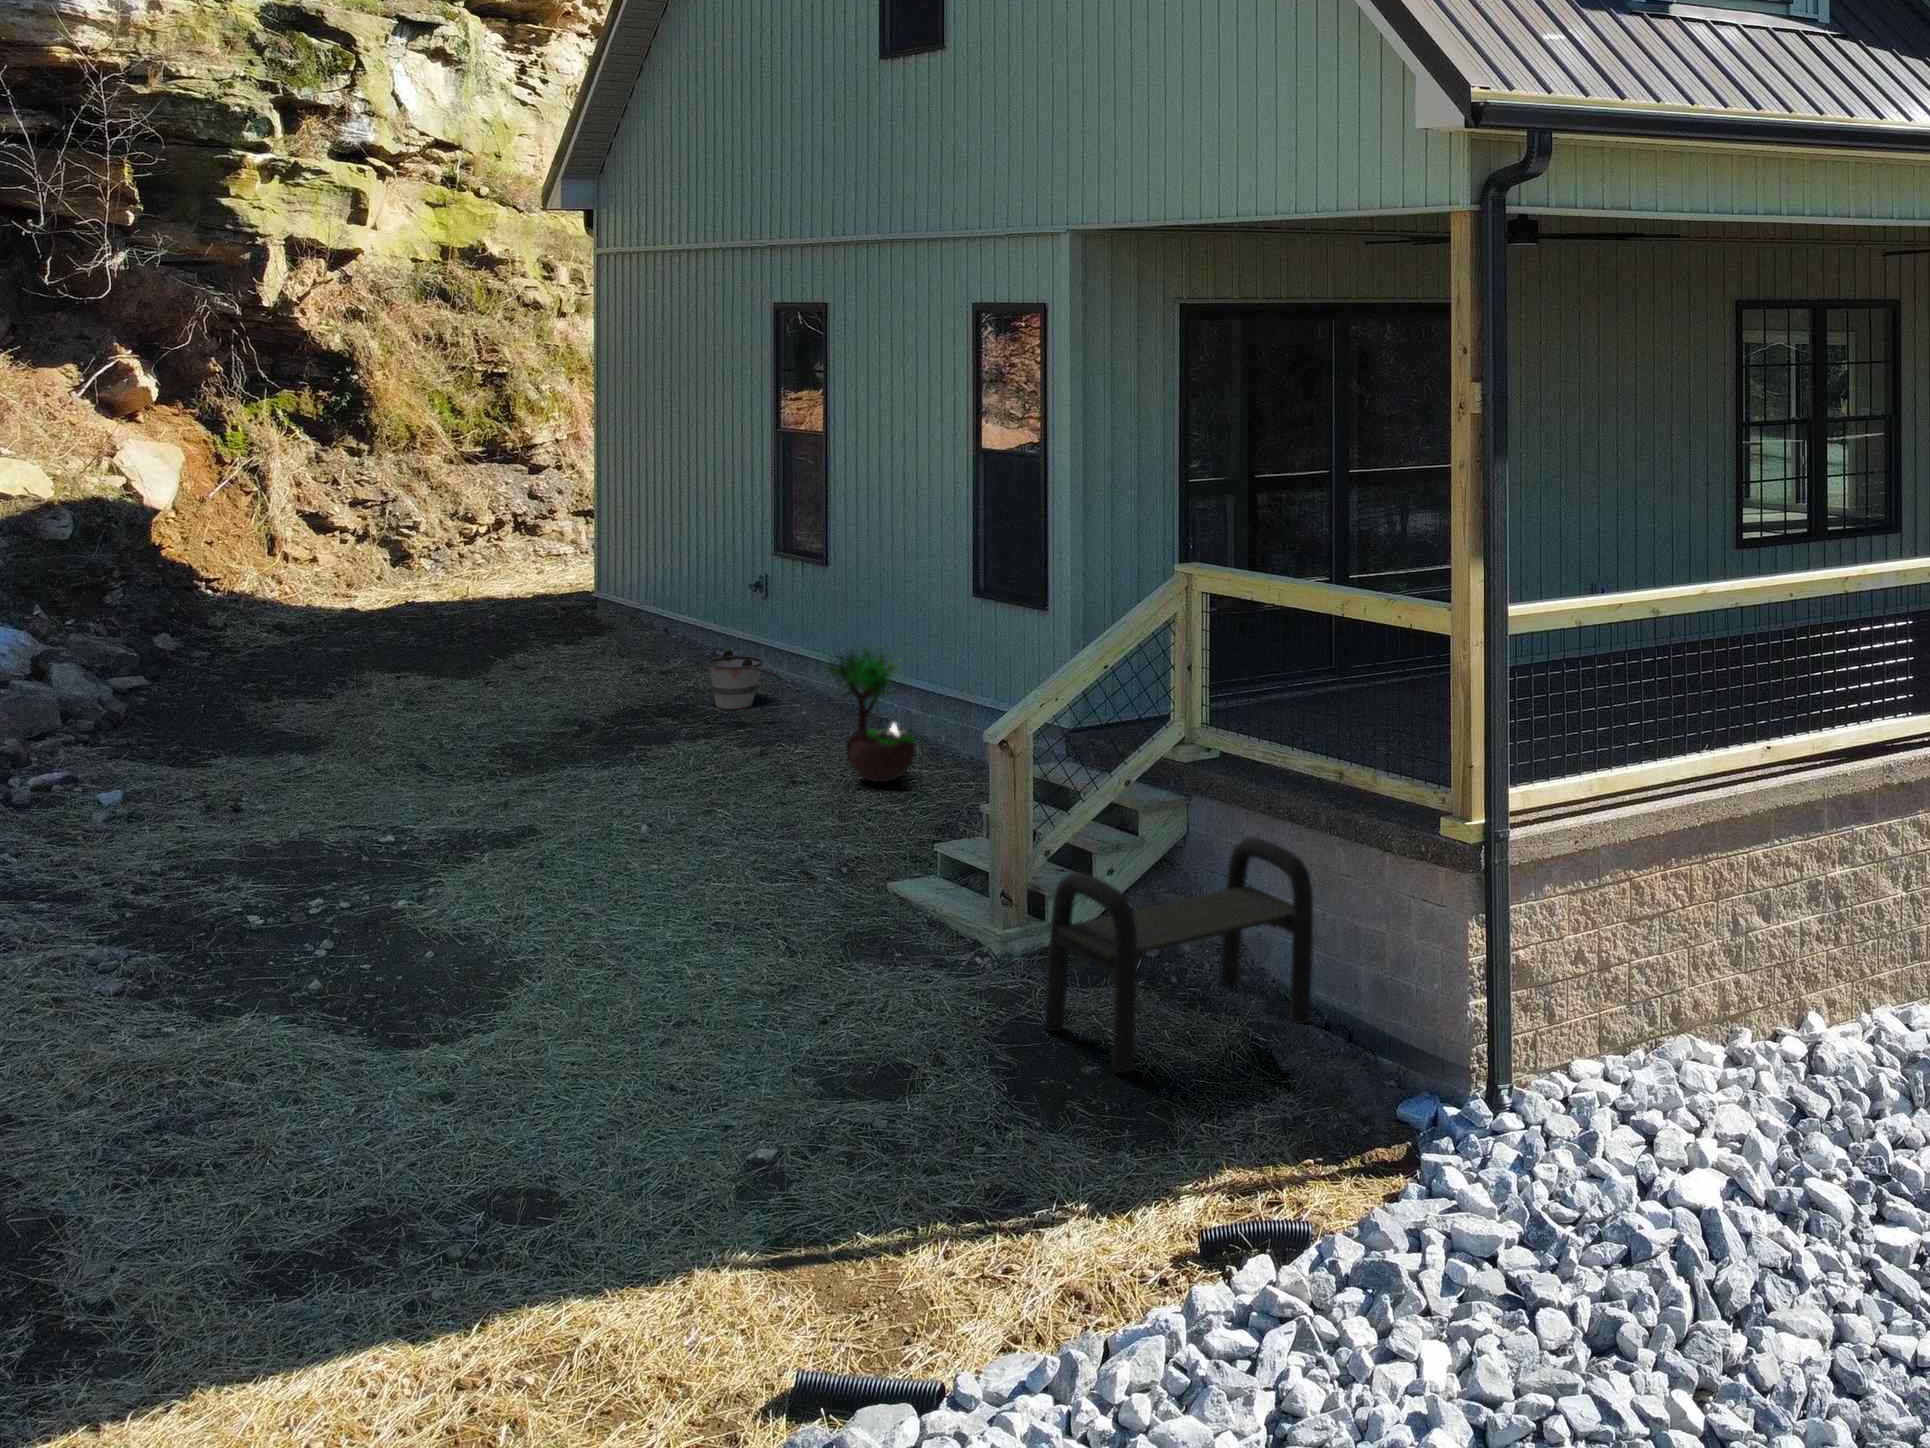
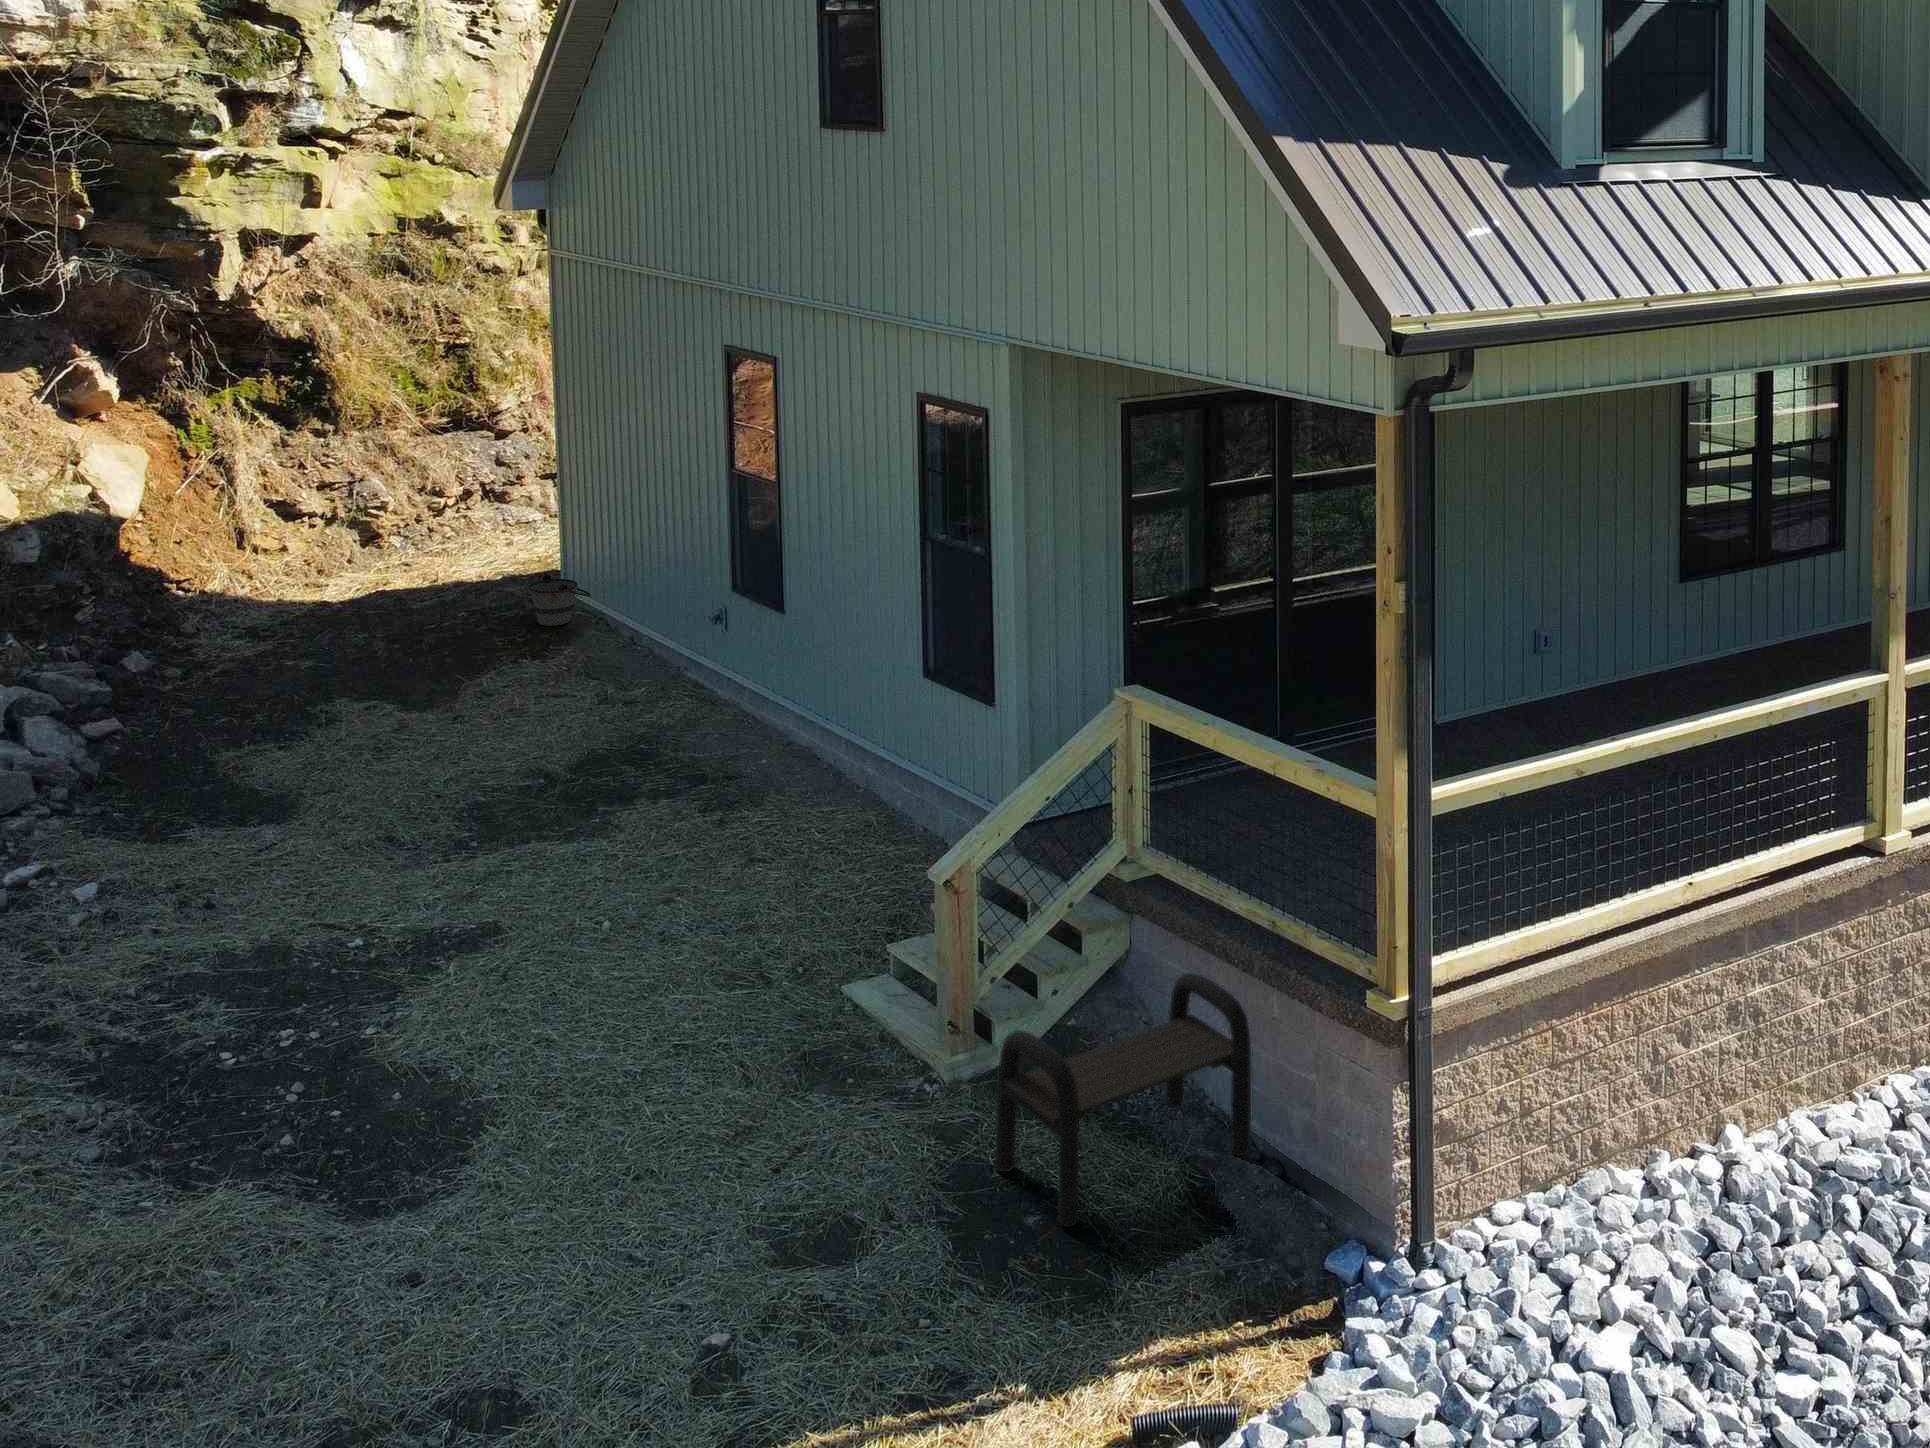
potted tree: present [823,638,915,782] -> none [780,696,880,839]
bucket: present [707,650,778,709] -> present [528,575,591,626]

